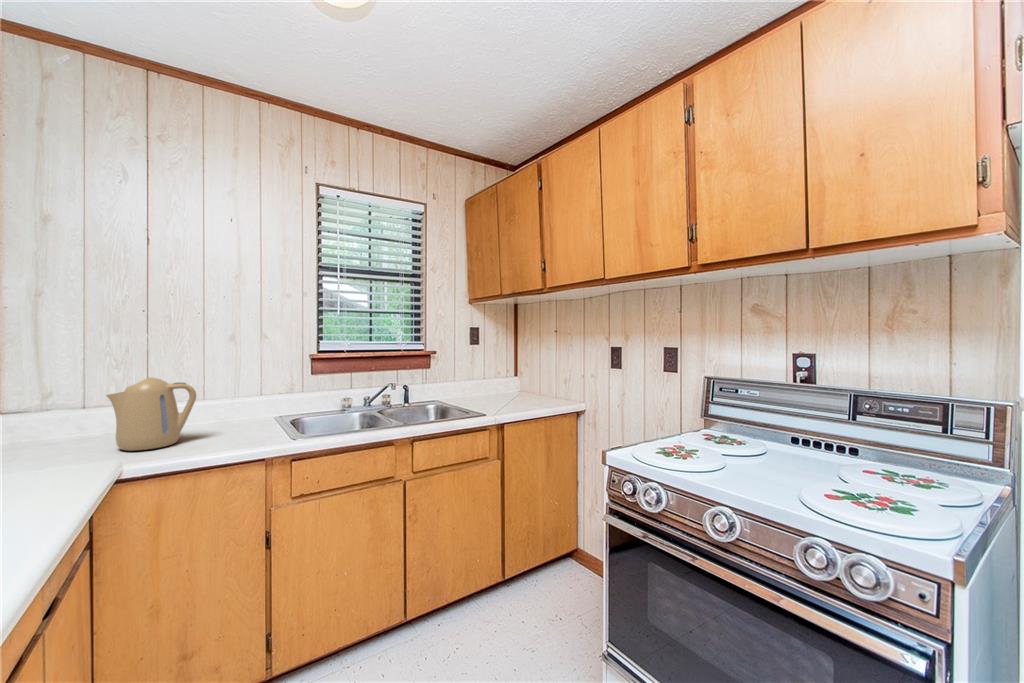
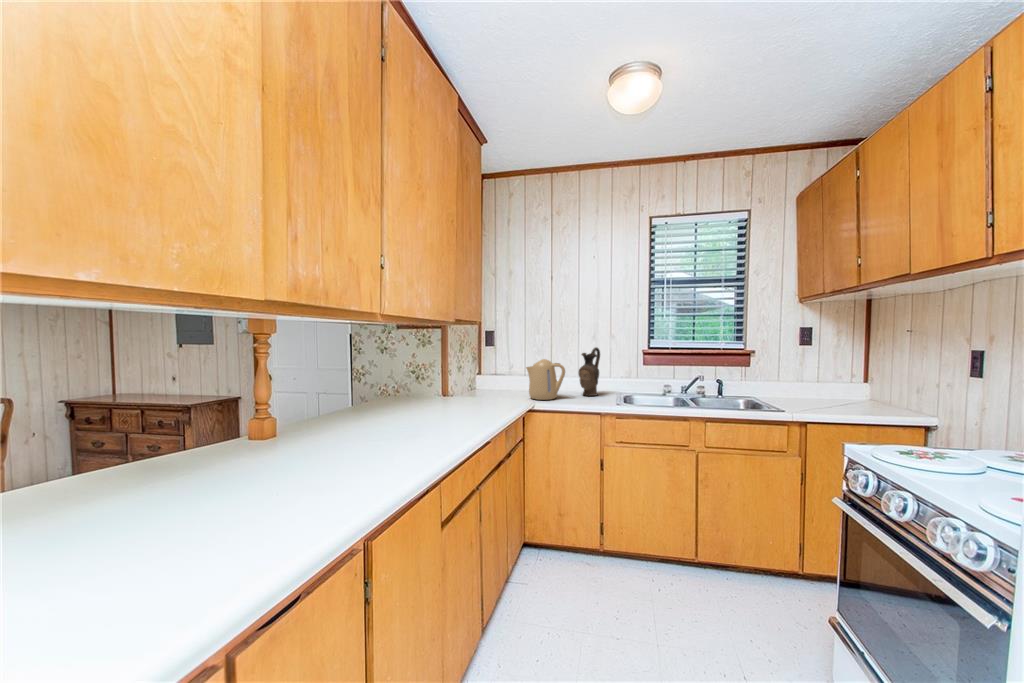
ceramic pitcher: none [217,354,252,428] -> present [579,347,600,396]

